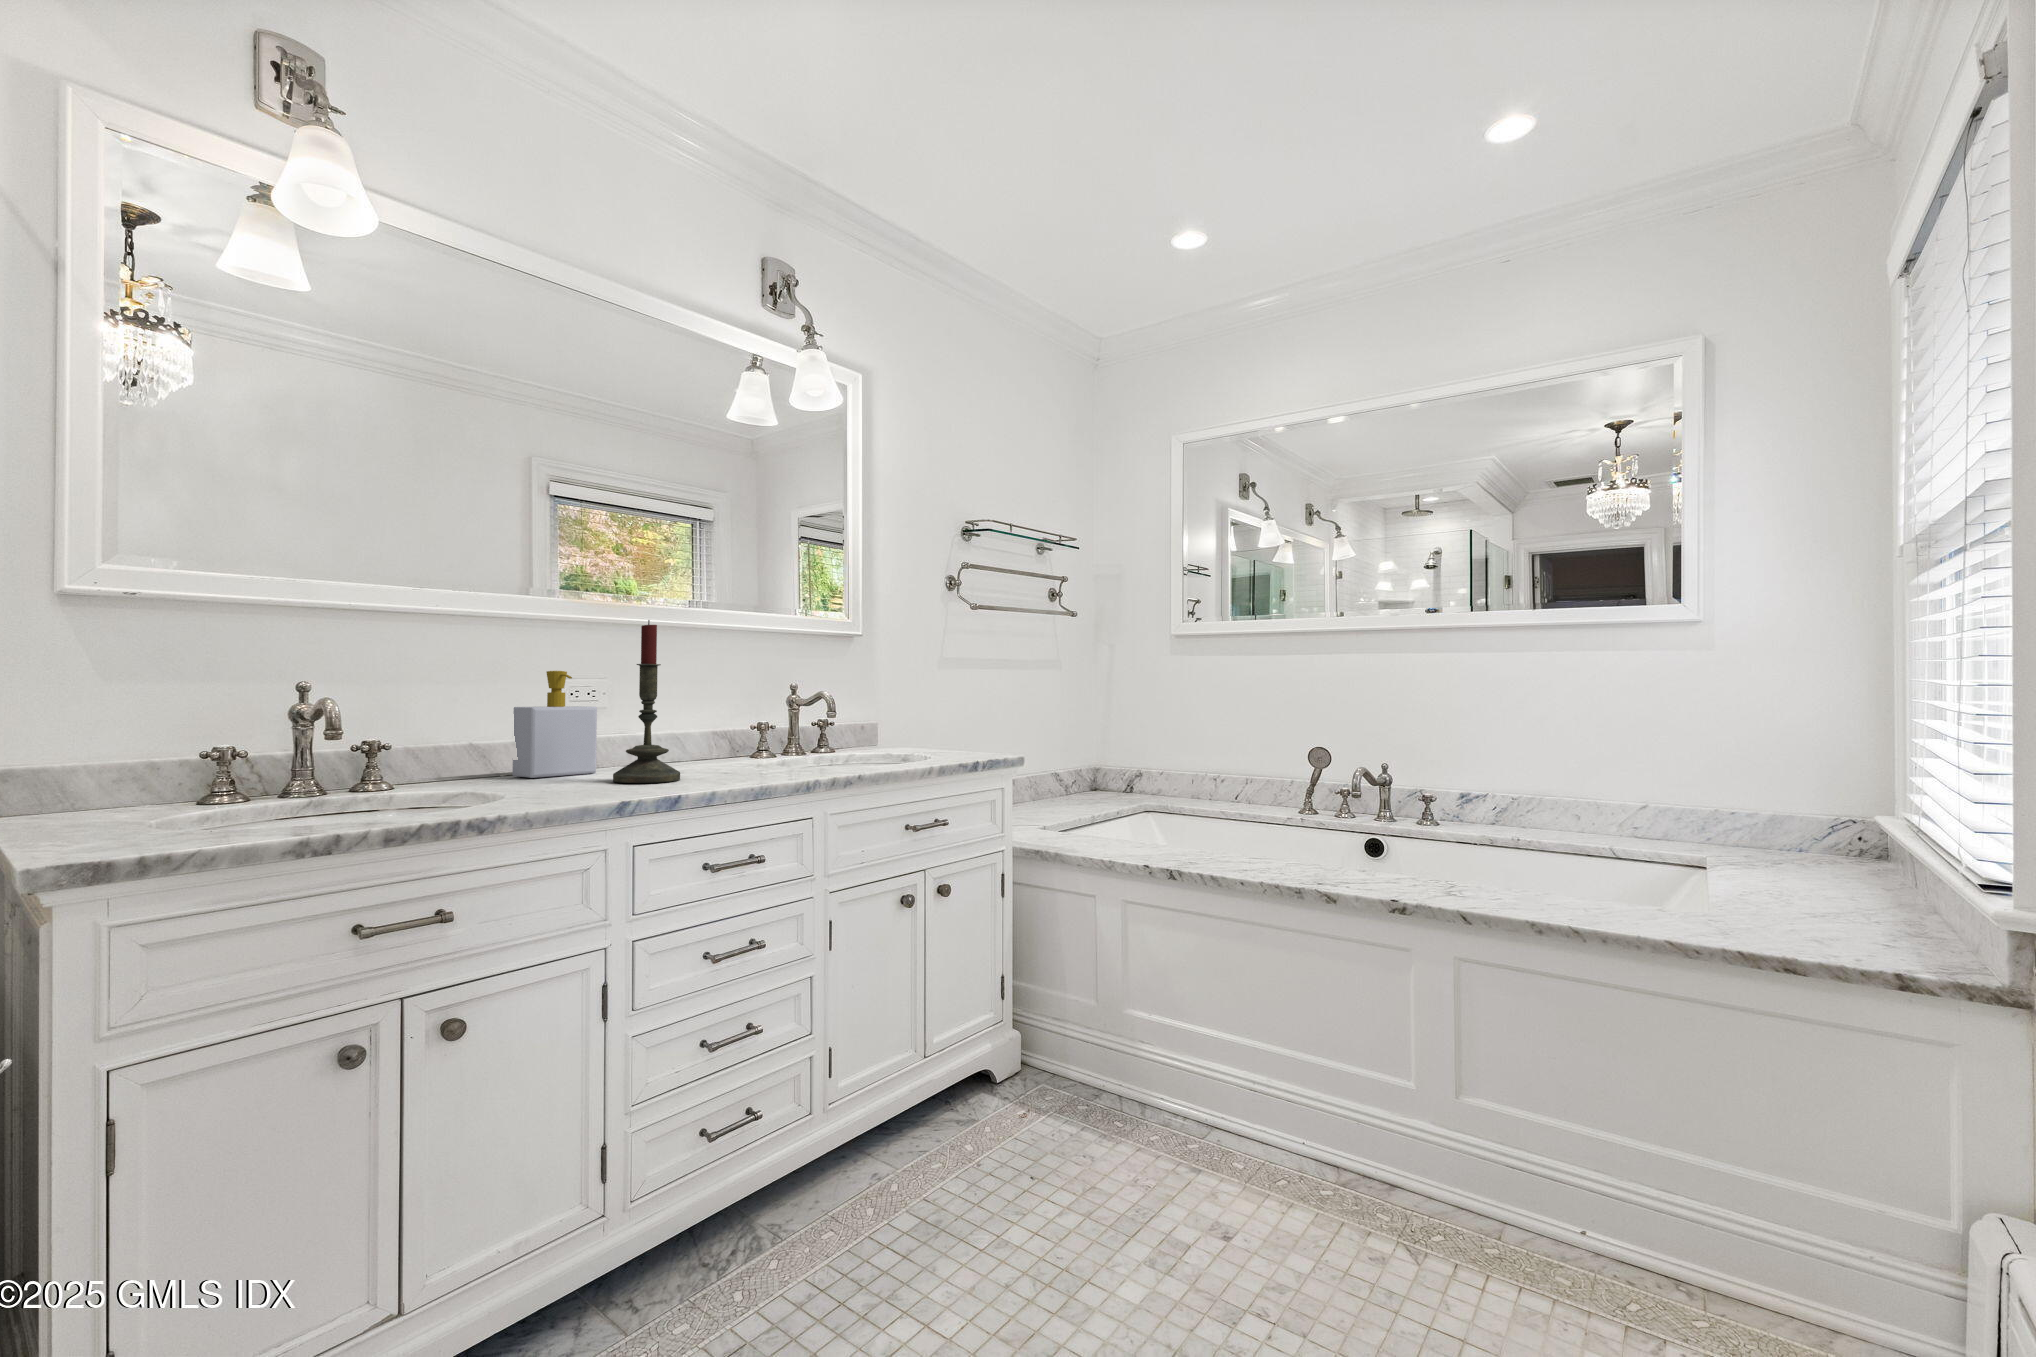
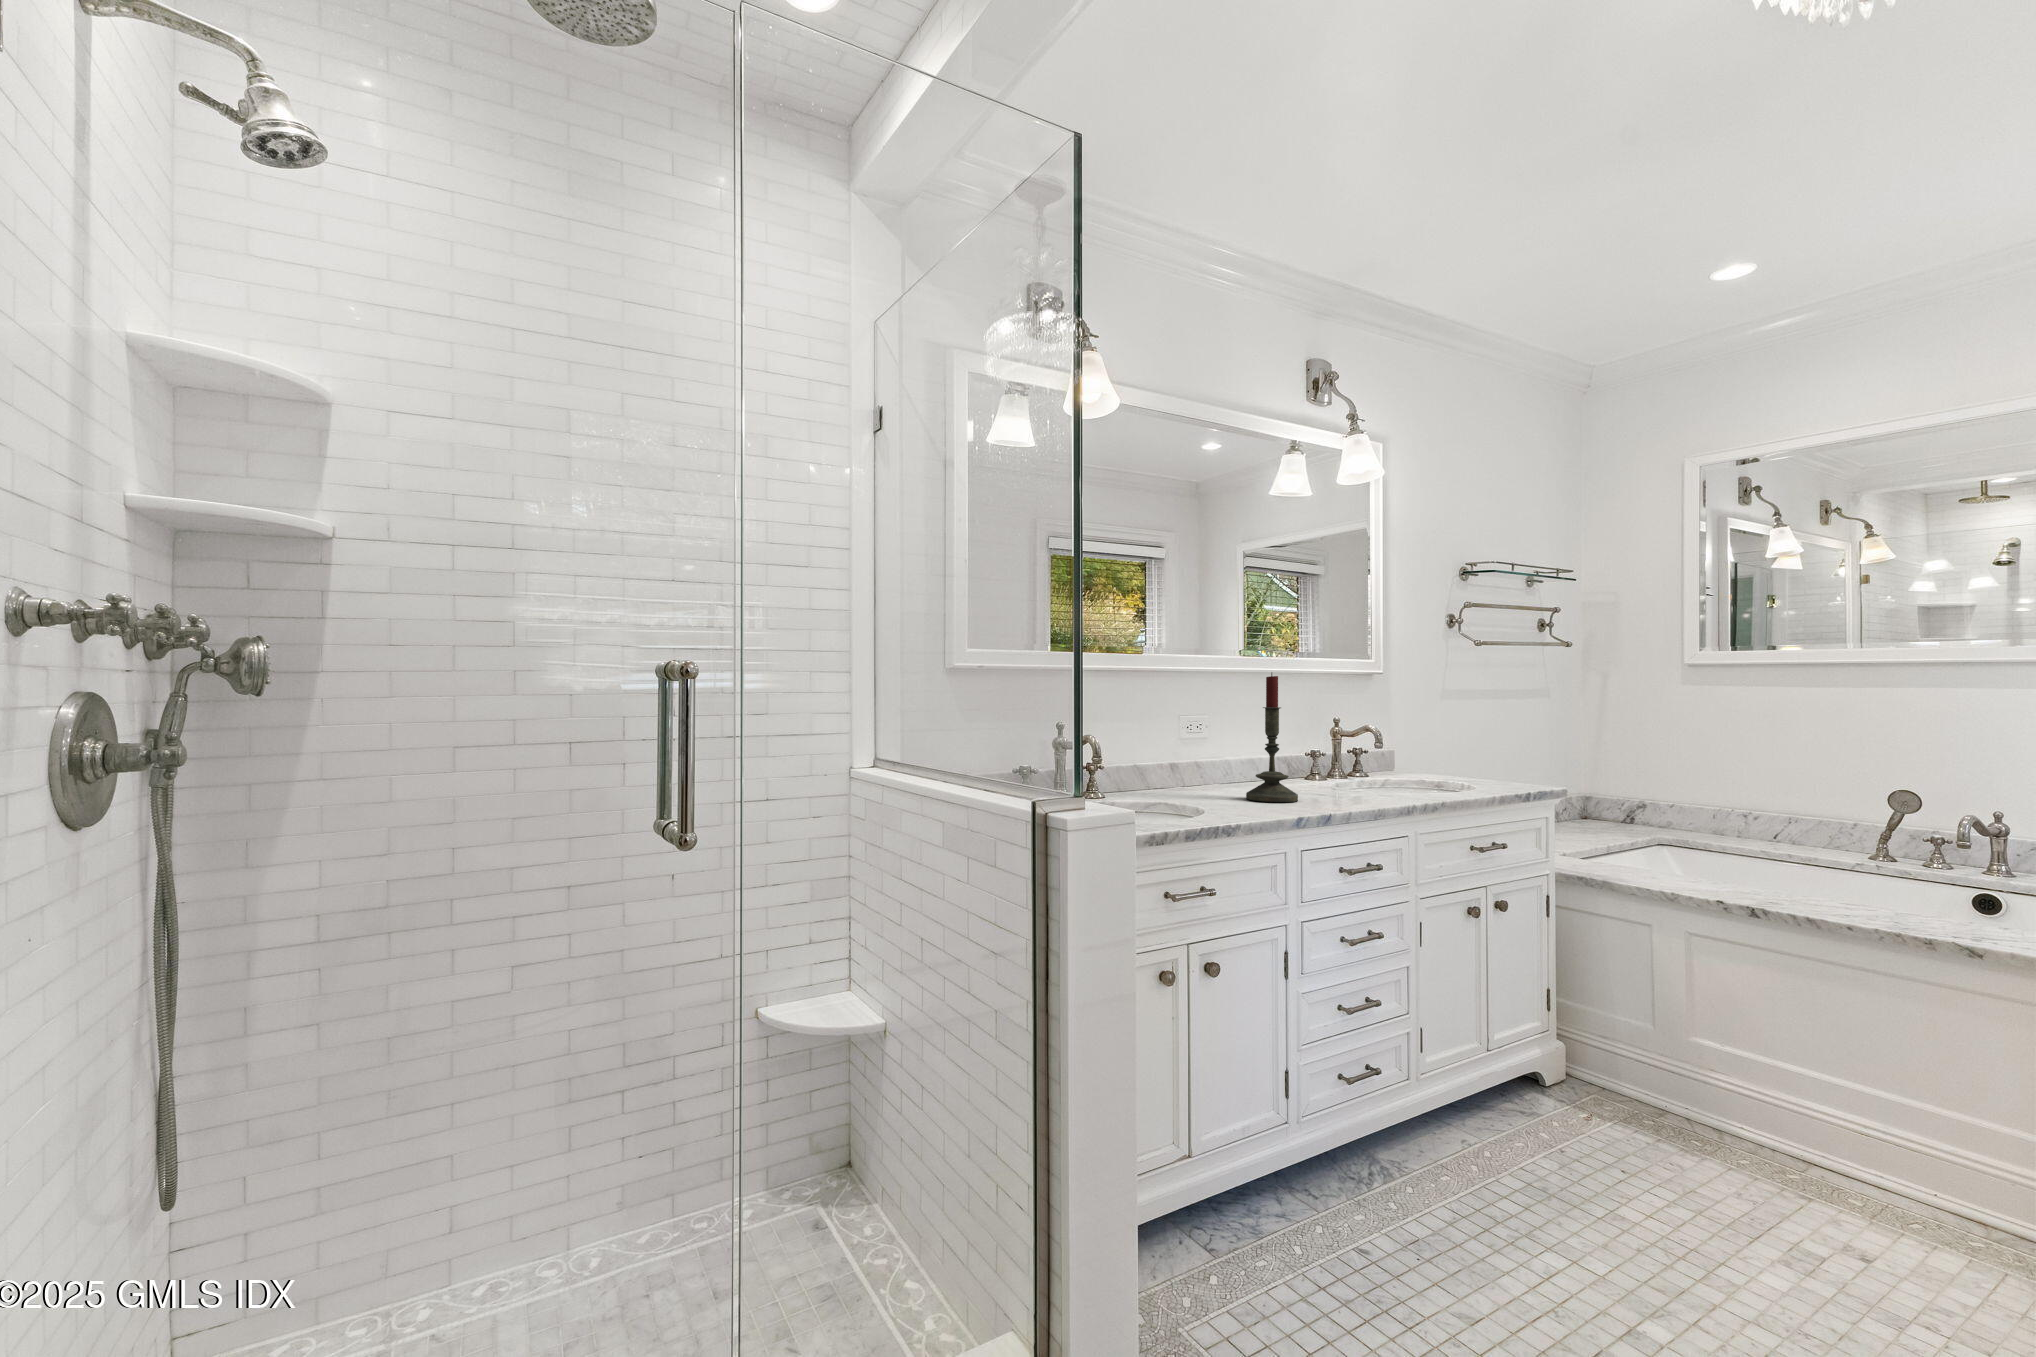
soap bottle: present [512,671,597,778] -> none [1157,711,1213,794]

